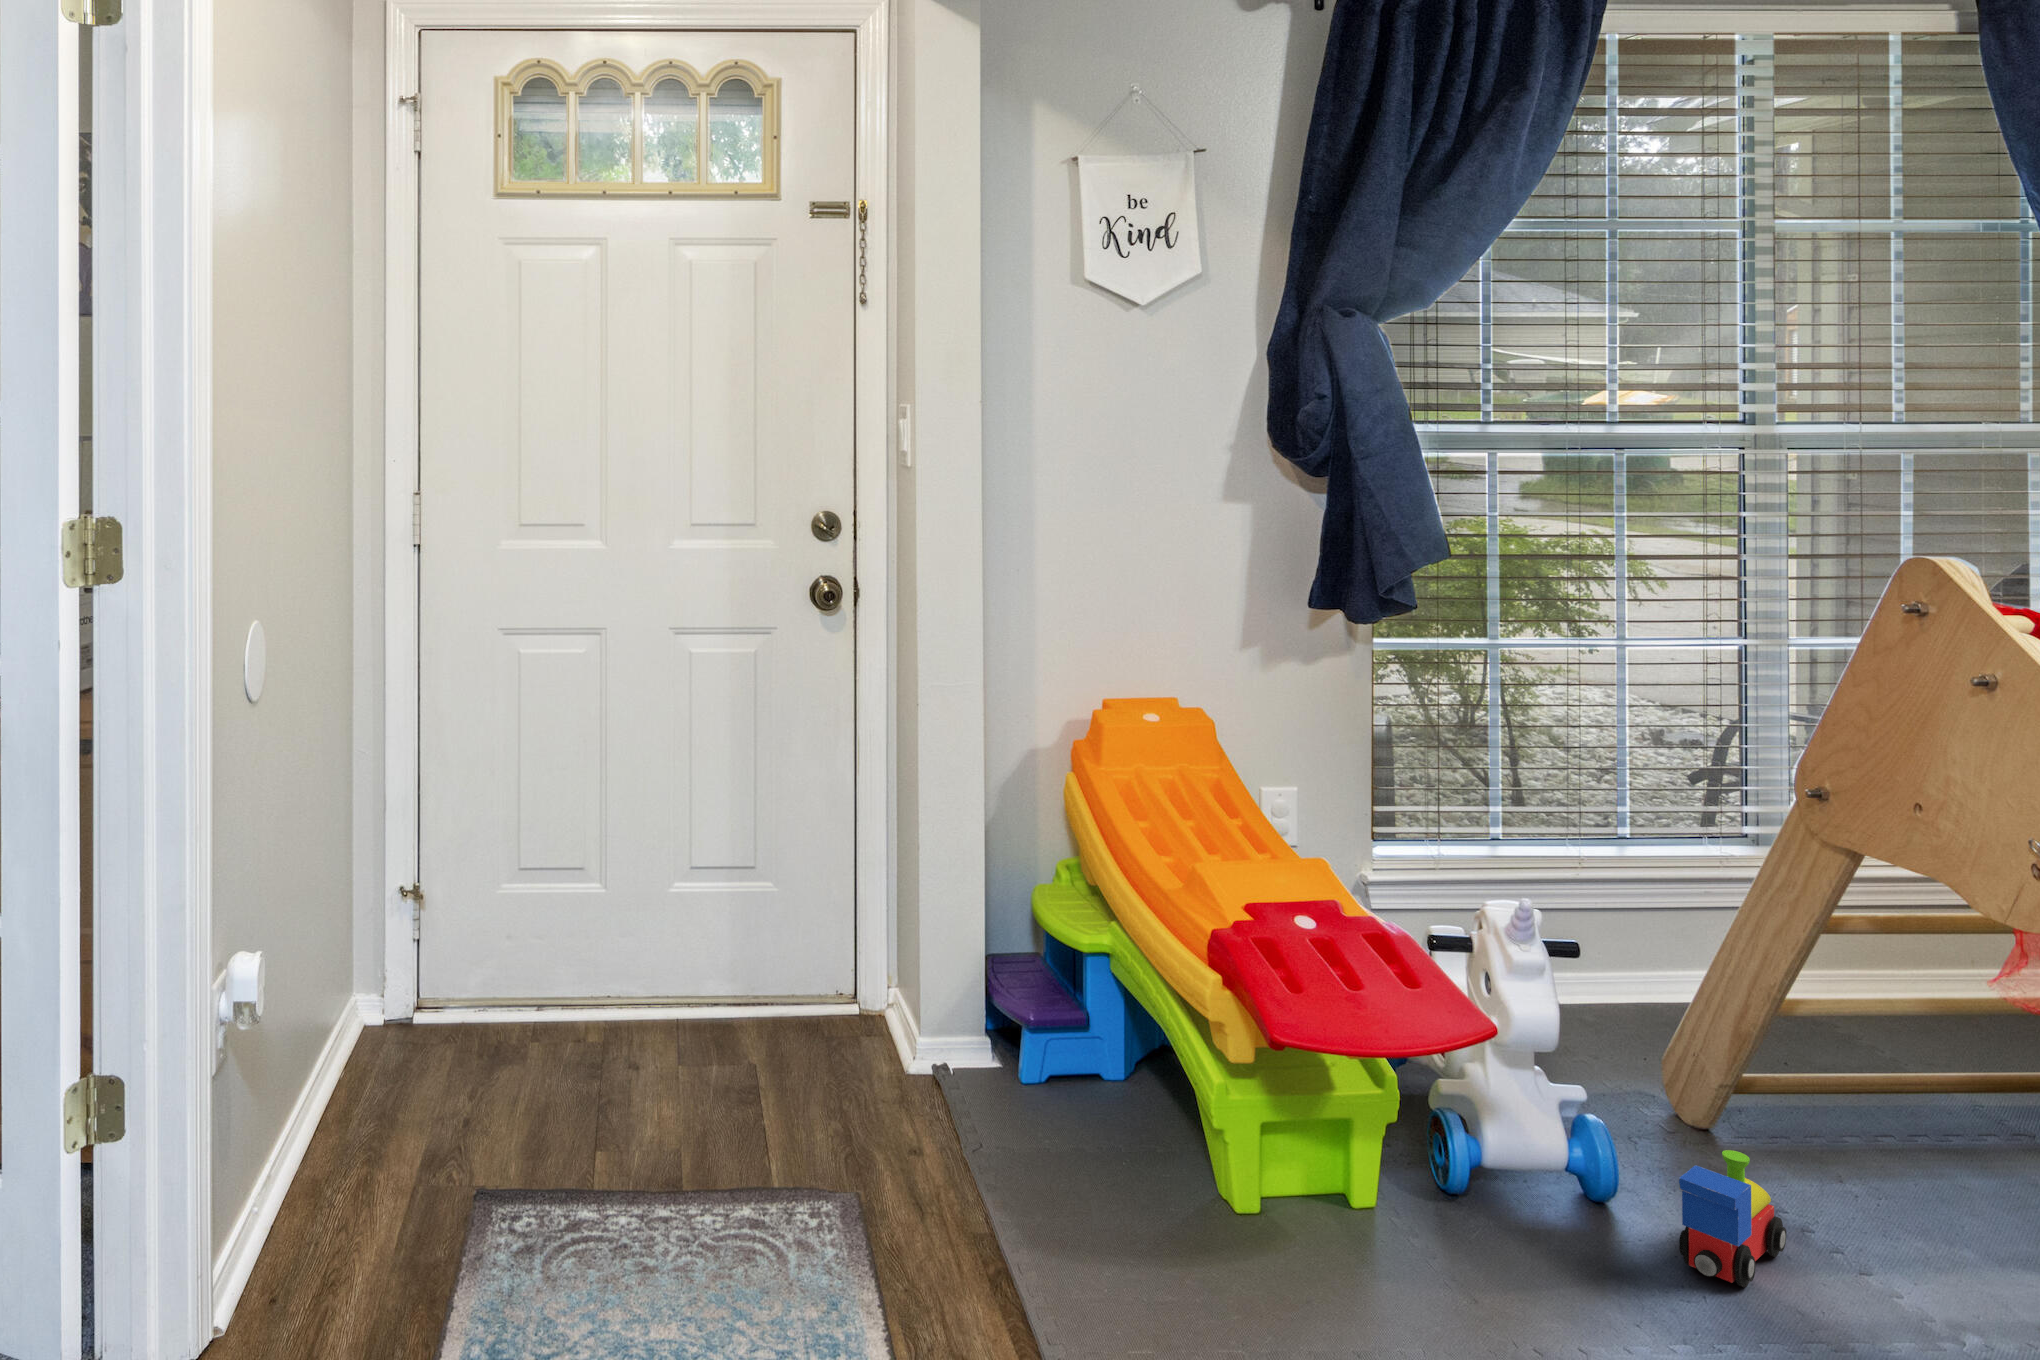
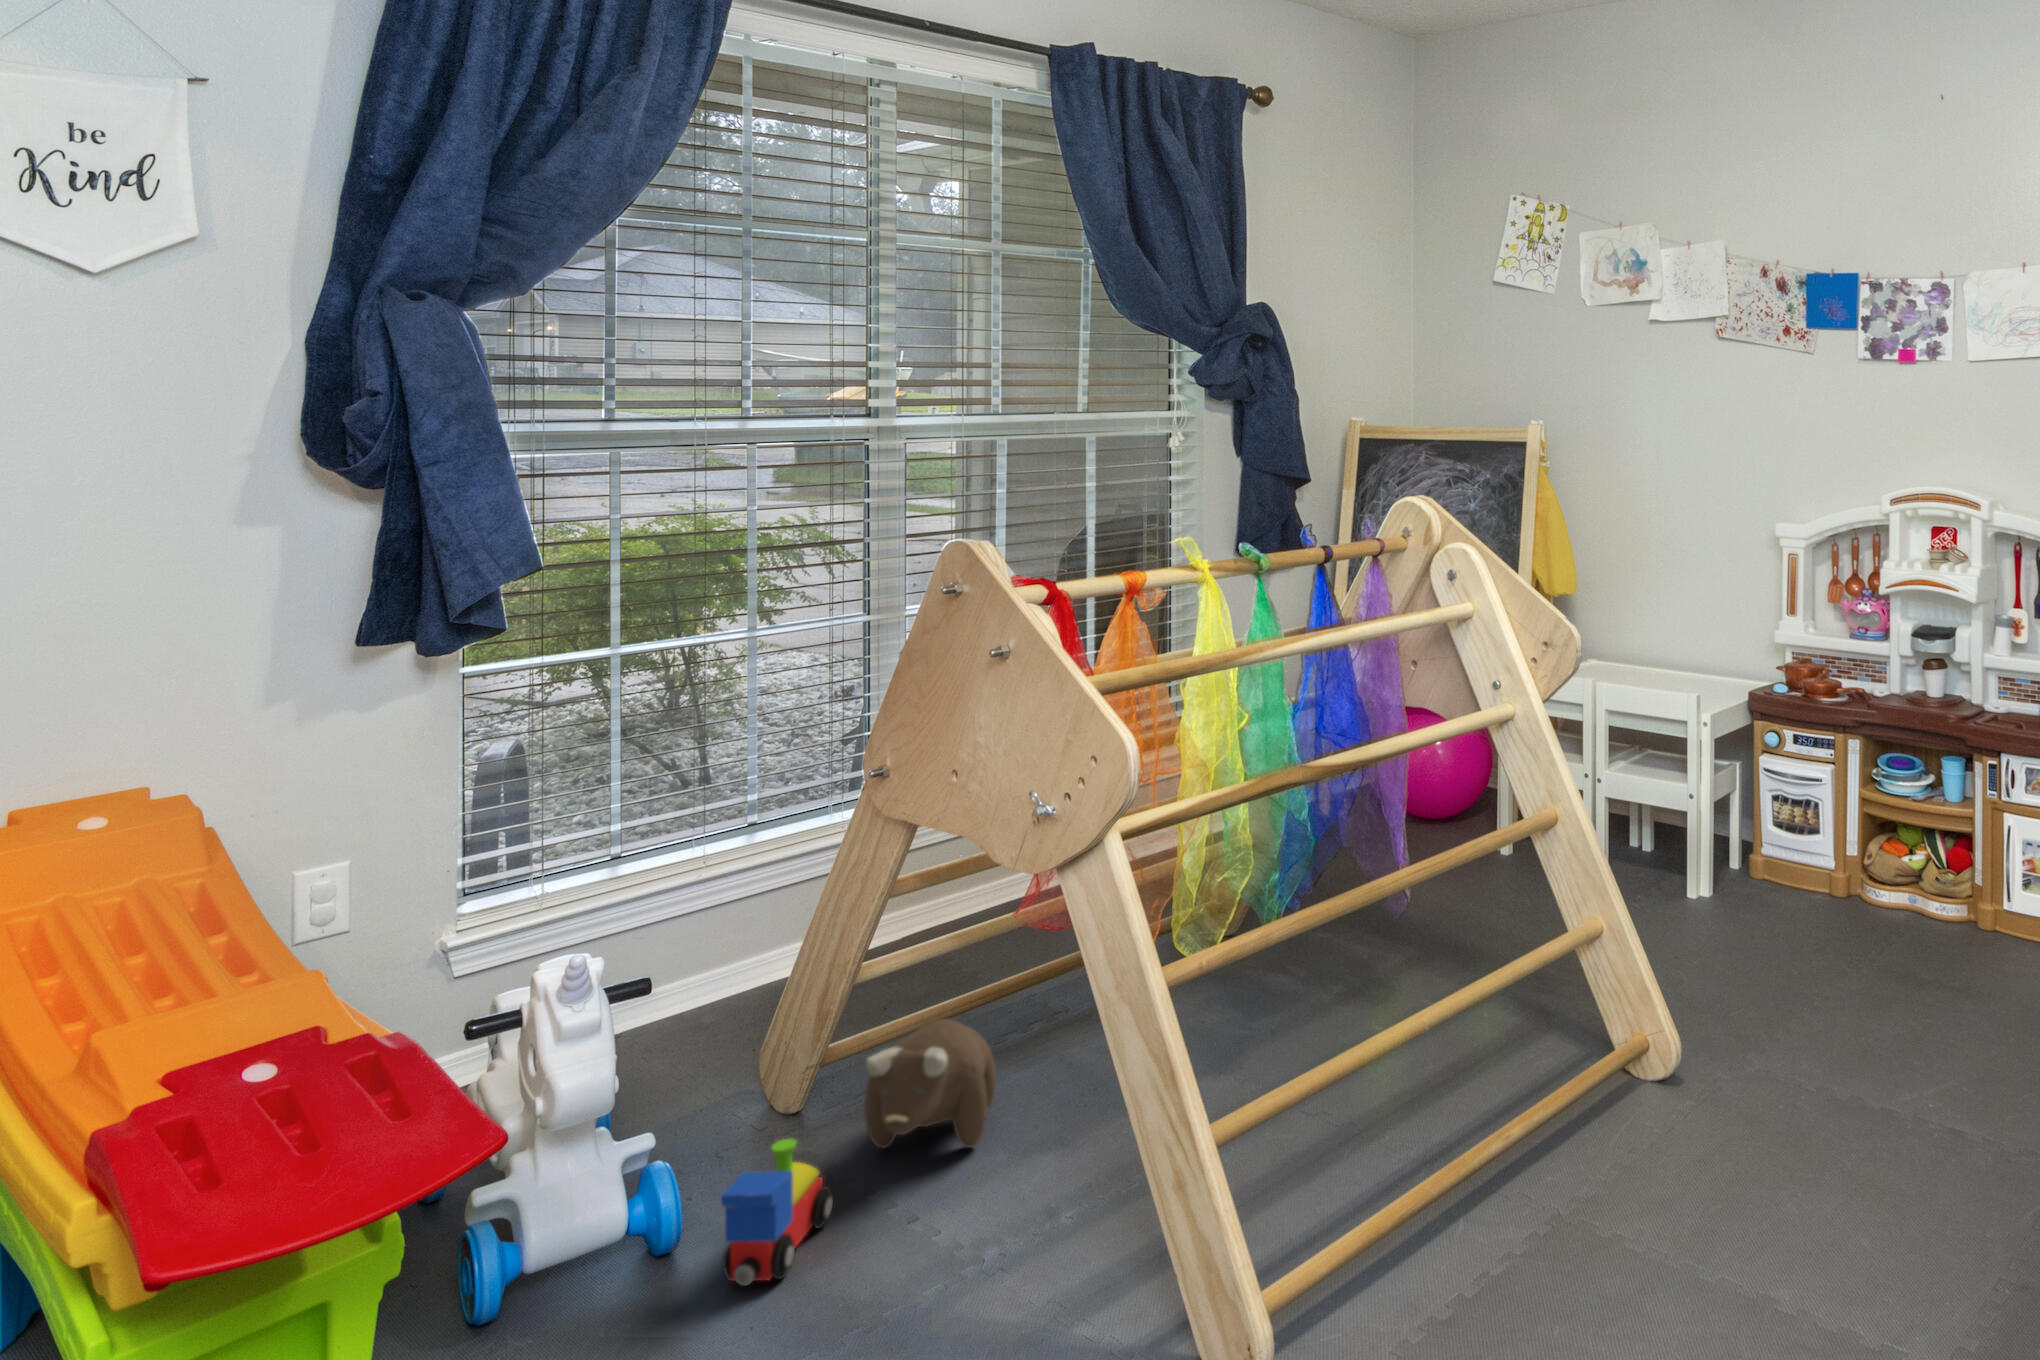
plush toy: none [1806,1093,1969,1250] -> present [864,1019,996,1148]

